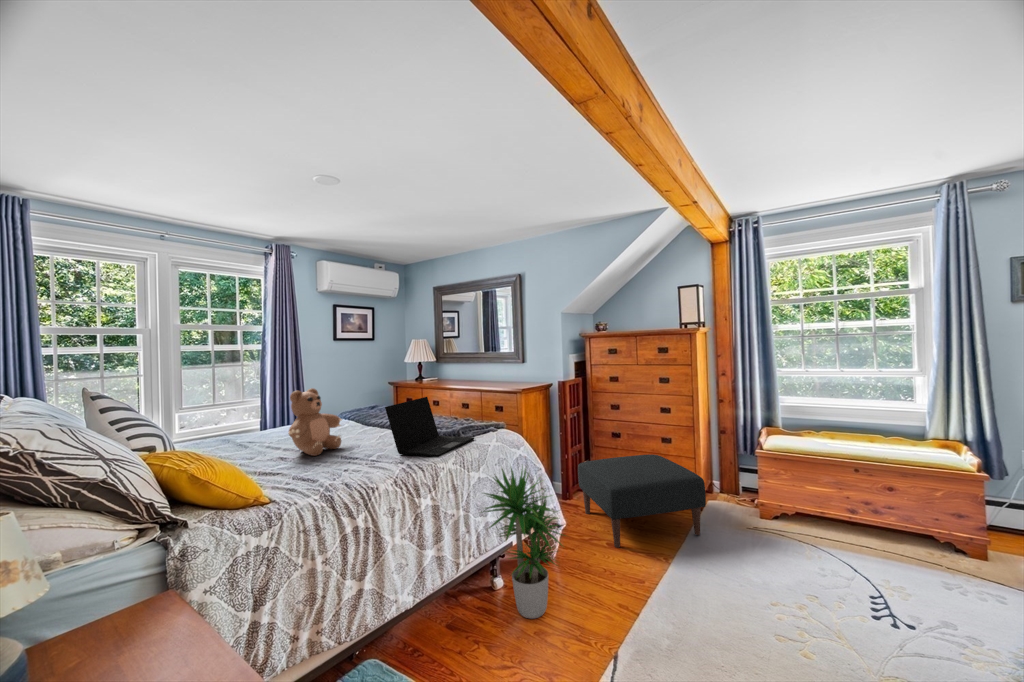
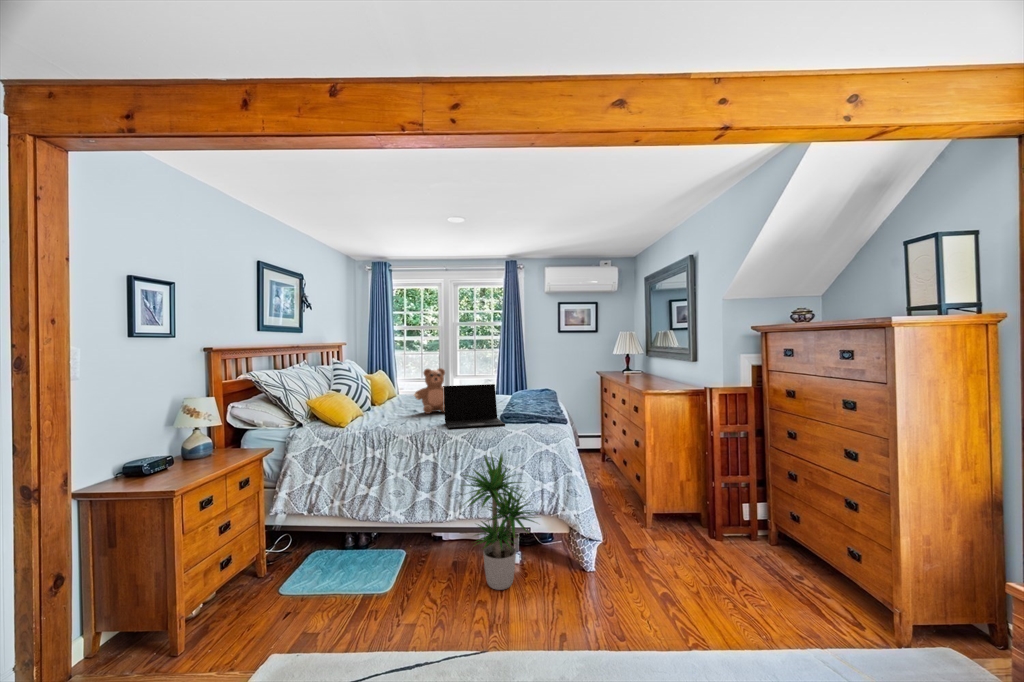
ottoman: present [578,455,706,548] -> none [640,492,806,641]

